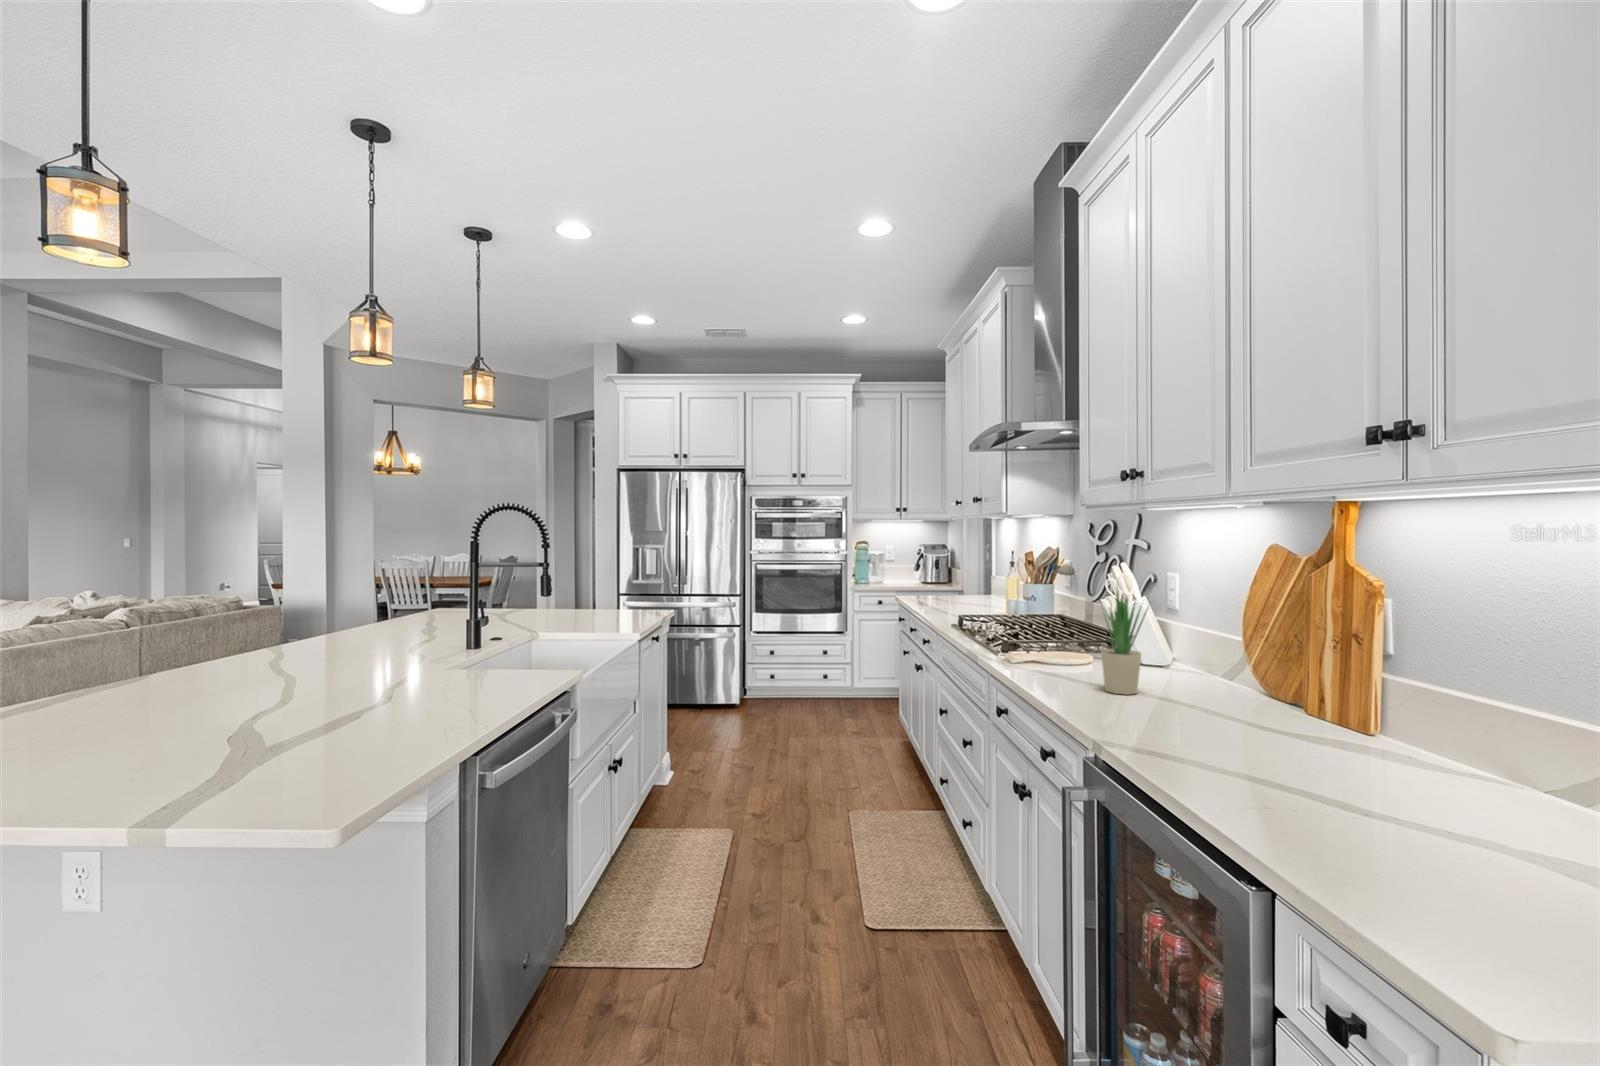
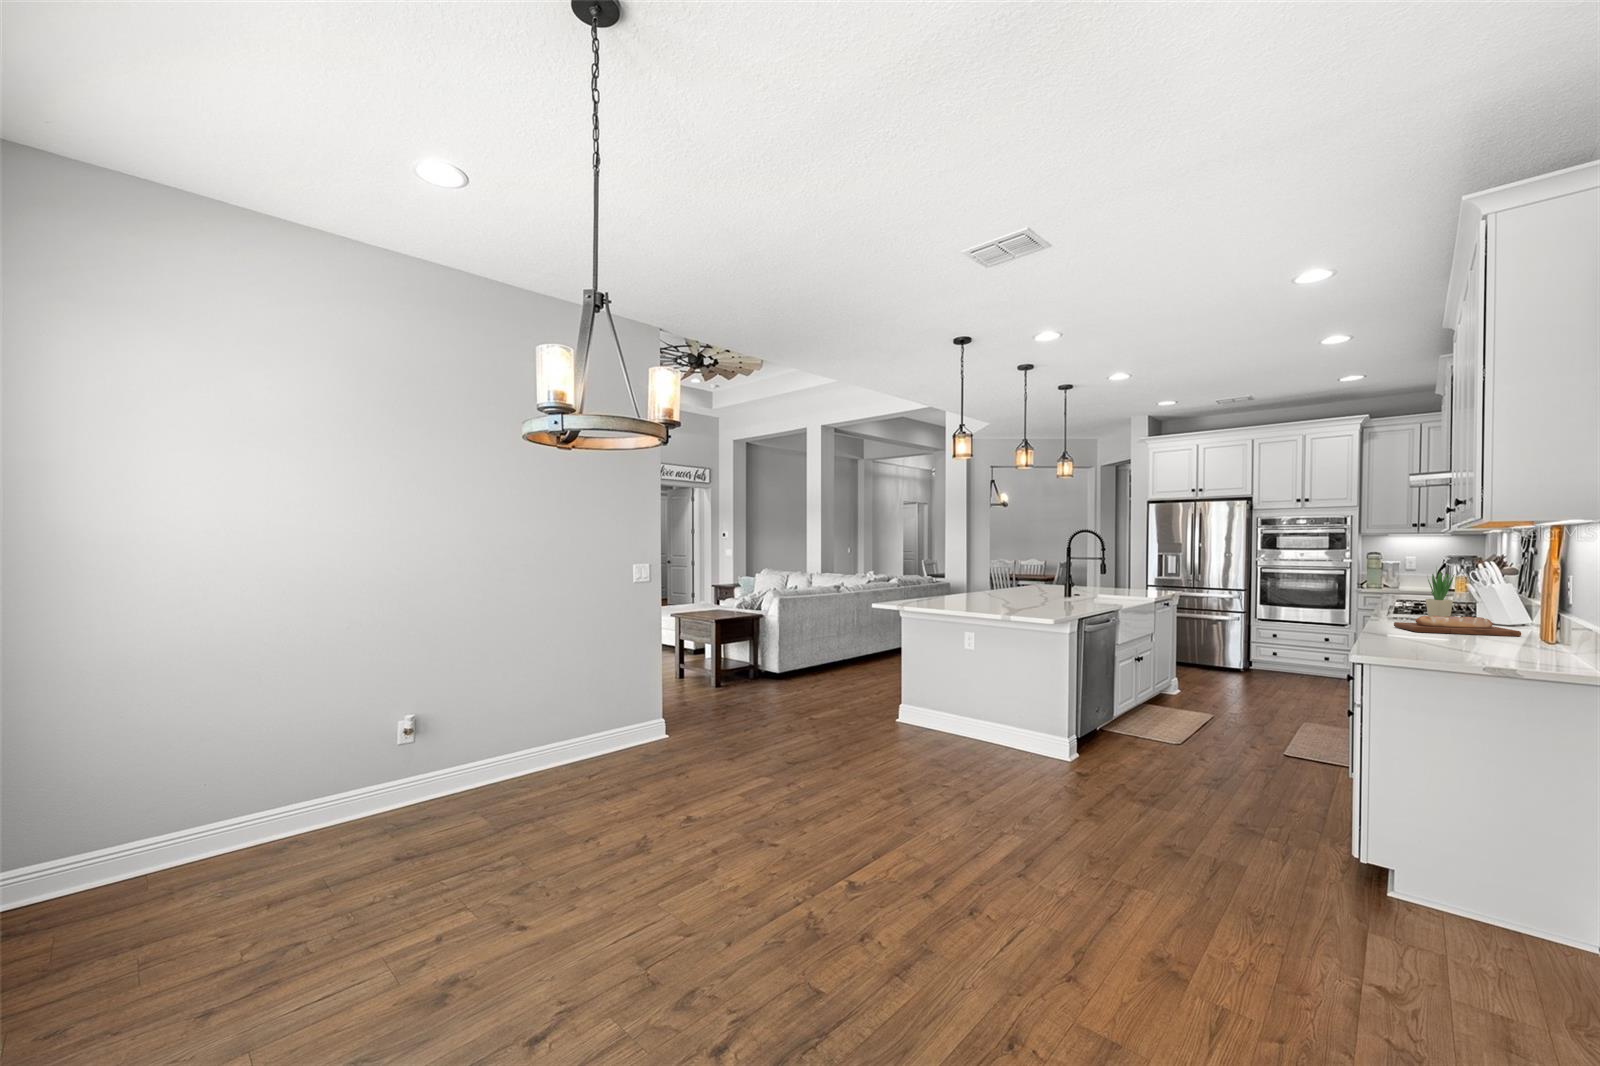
bread loaf: none [1182,732,1443,817] -> present [1394,616,1521,636]

